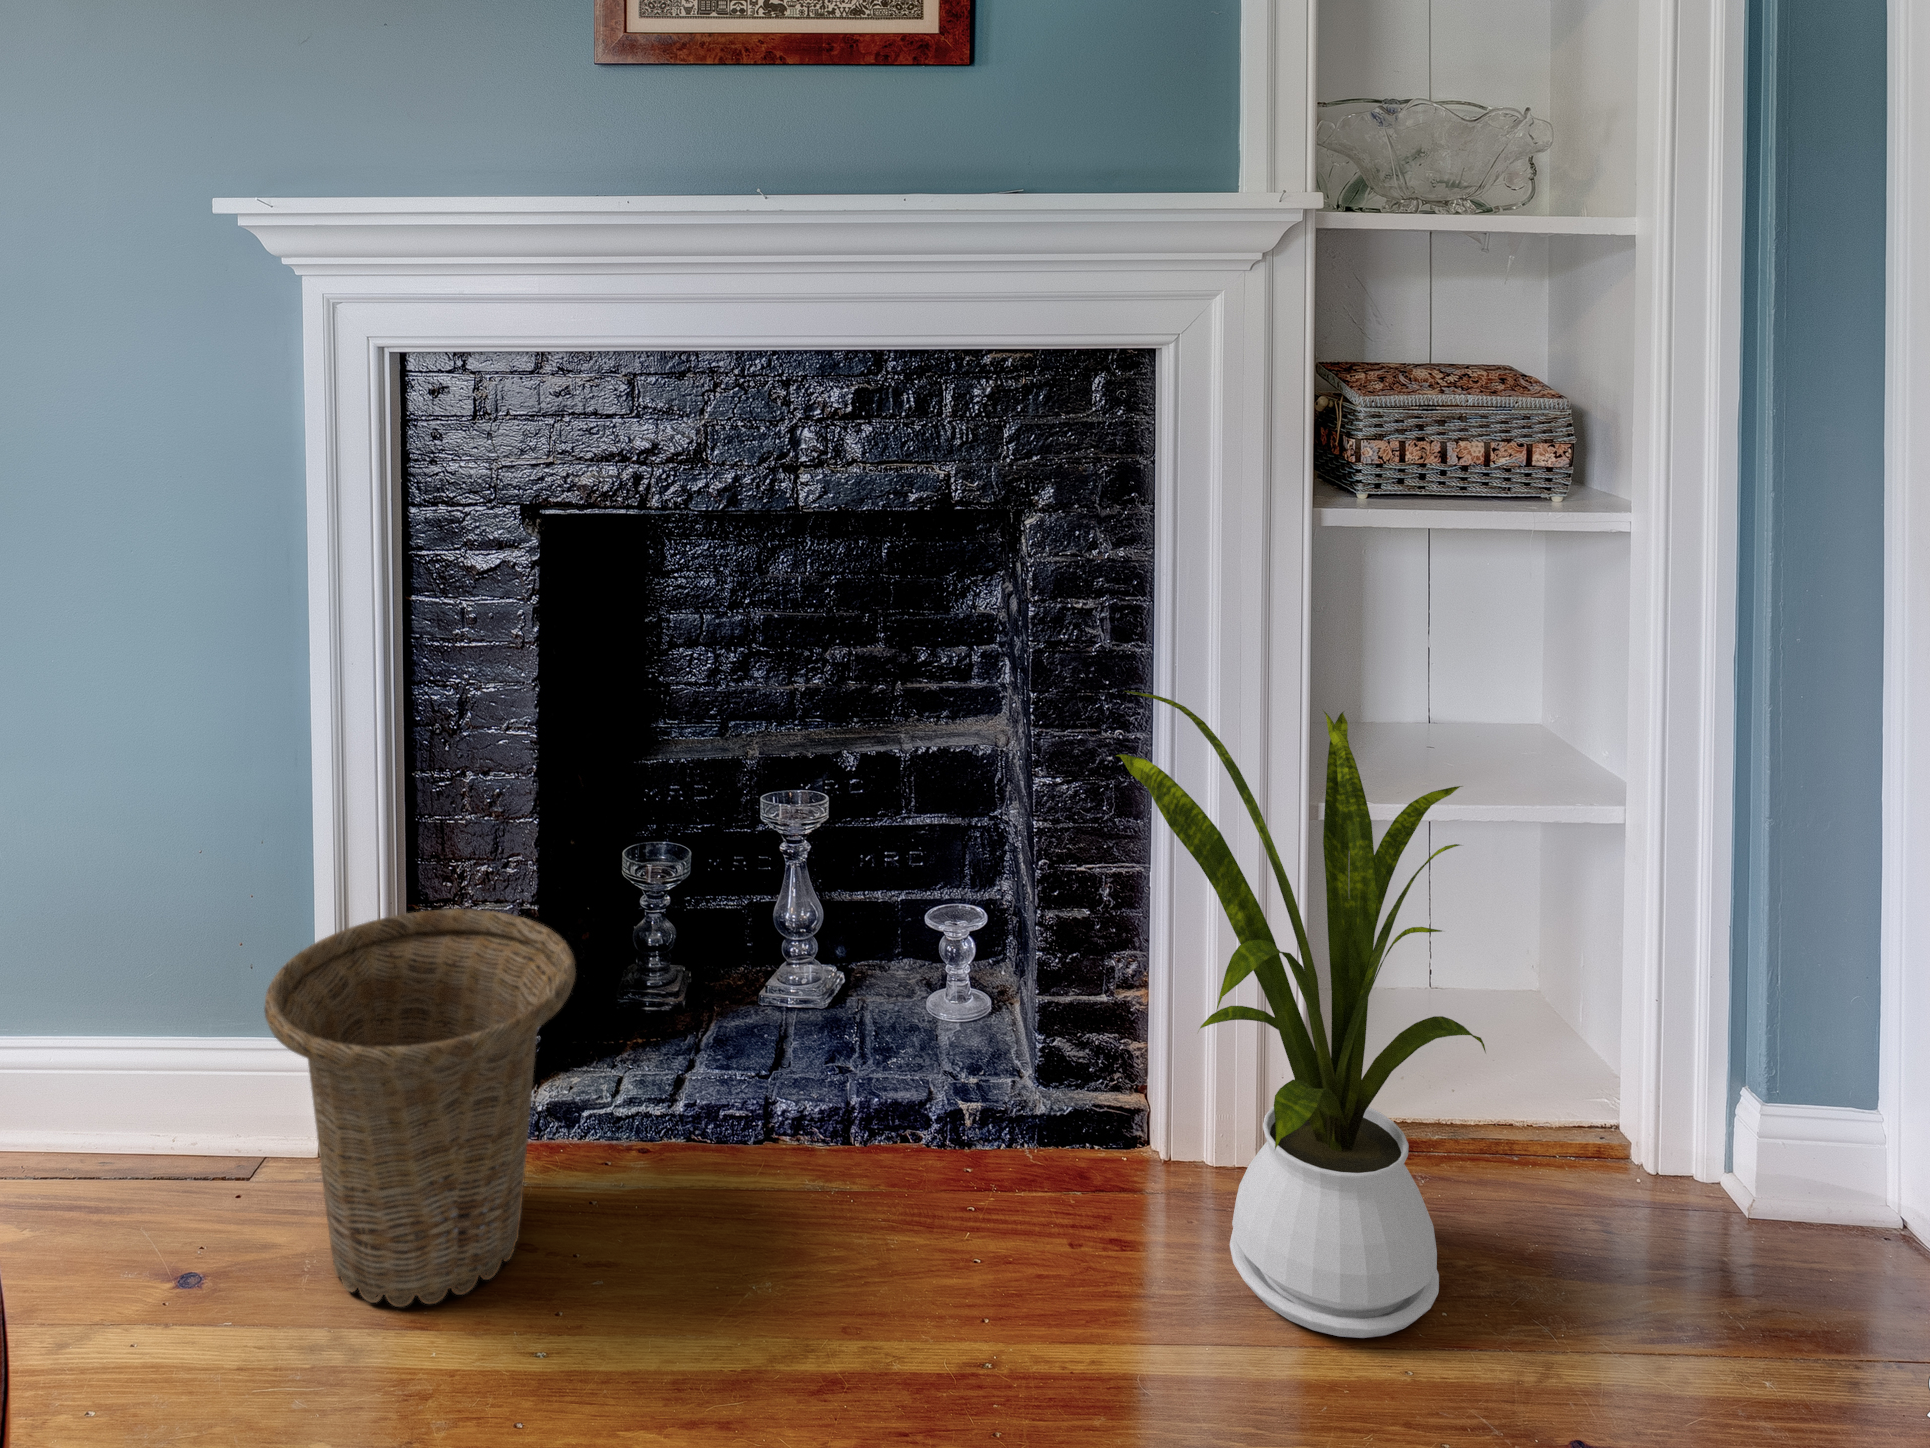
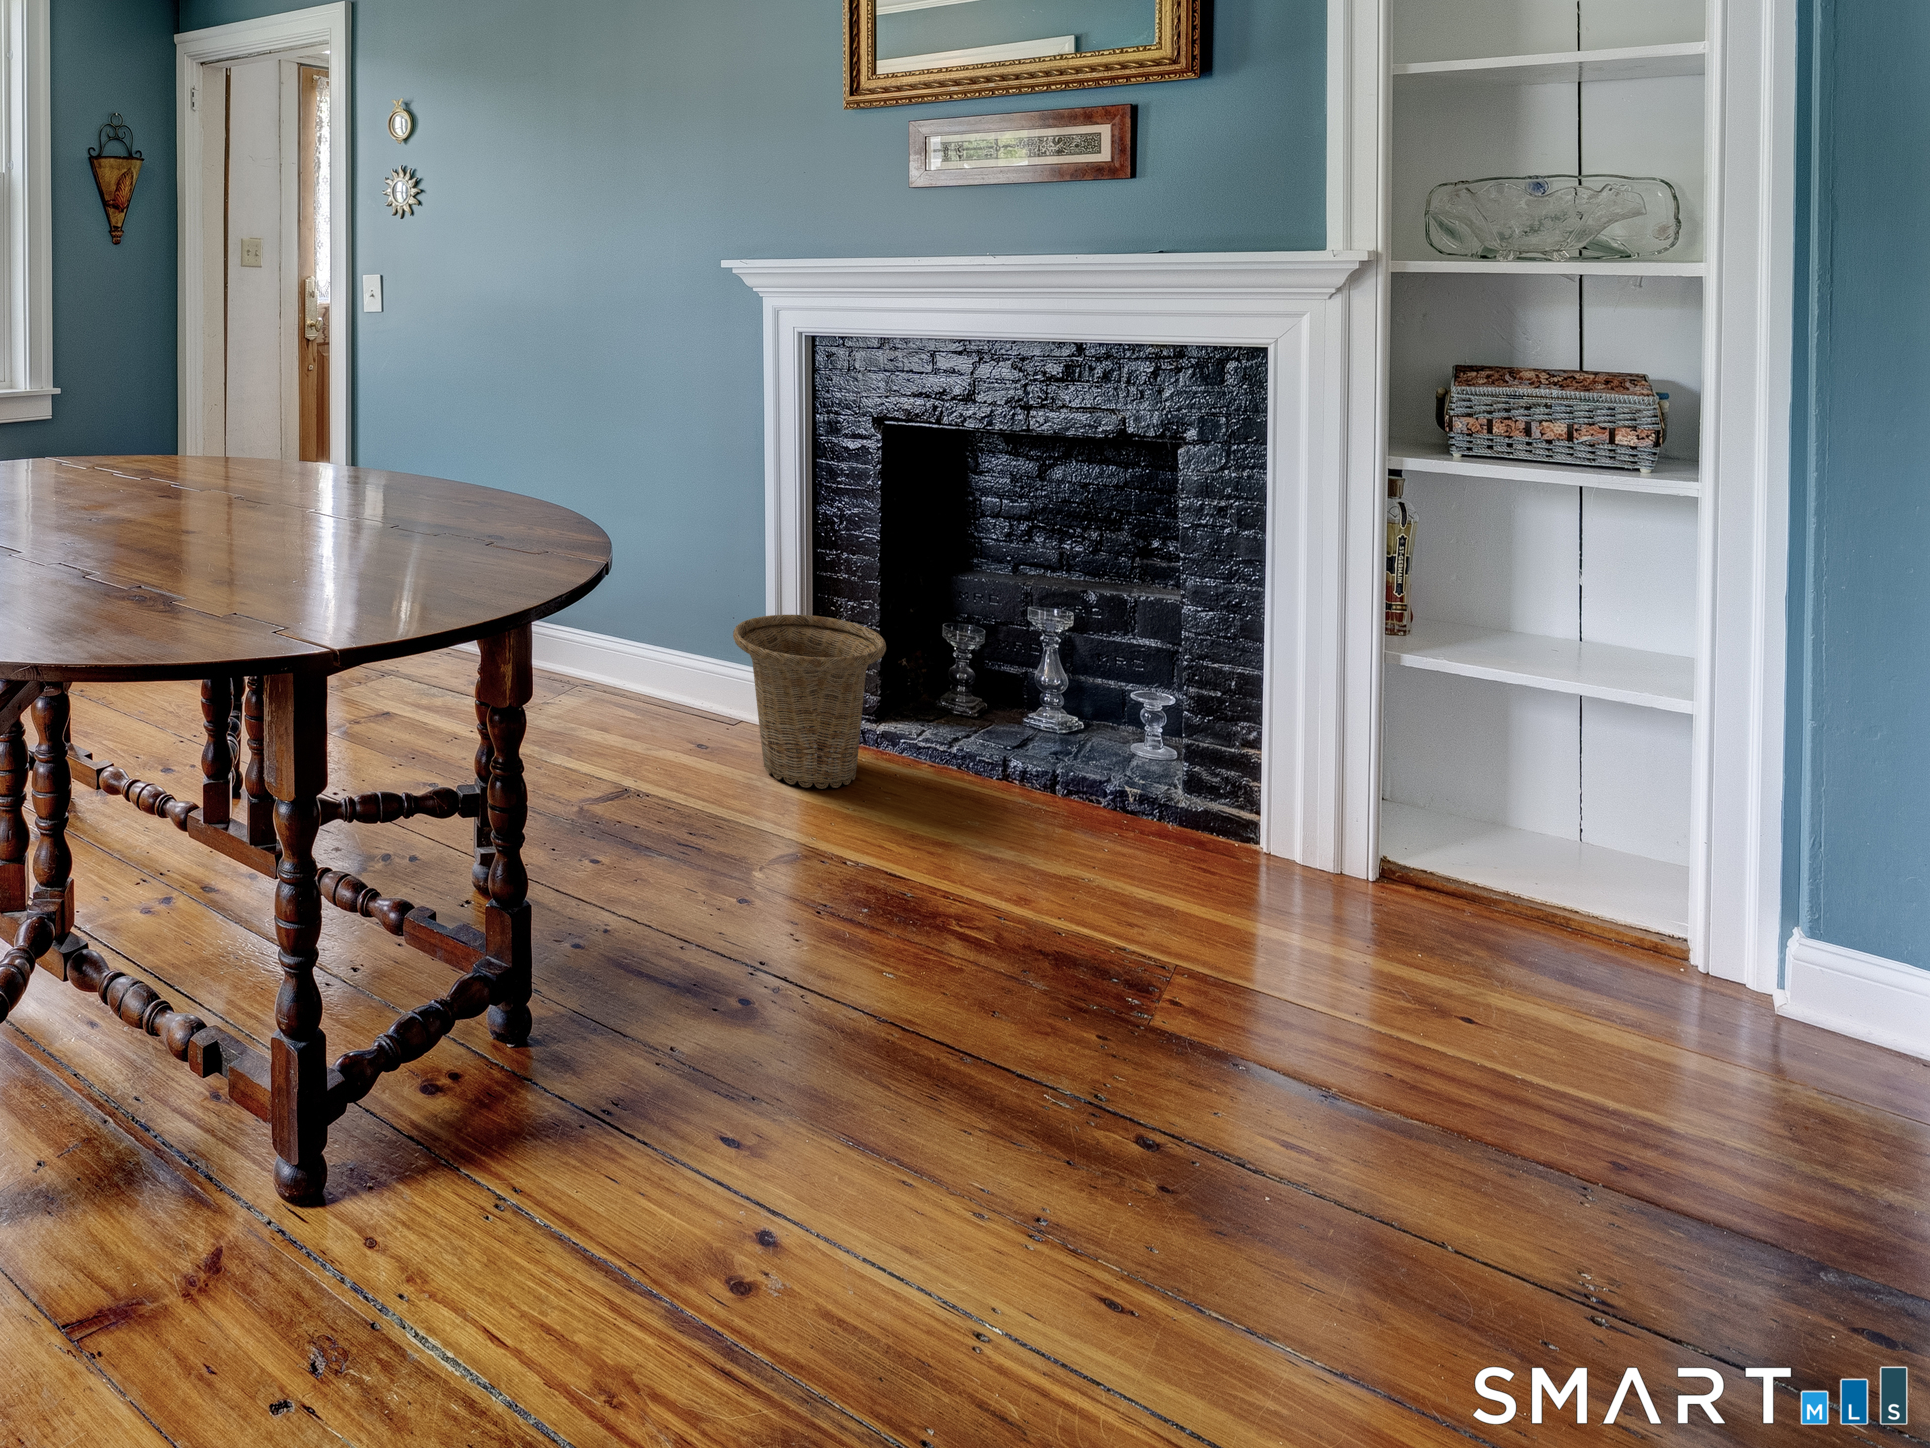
house plant: present [1117,691,1486,1338] -> none [1189,538,1511,967]

